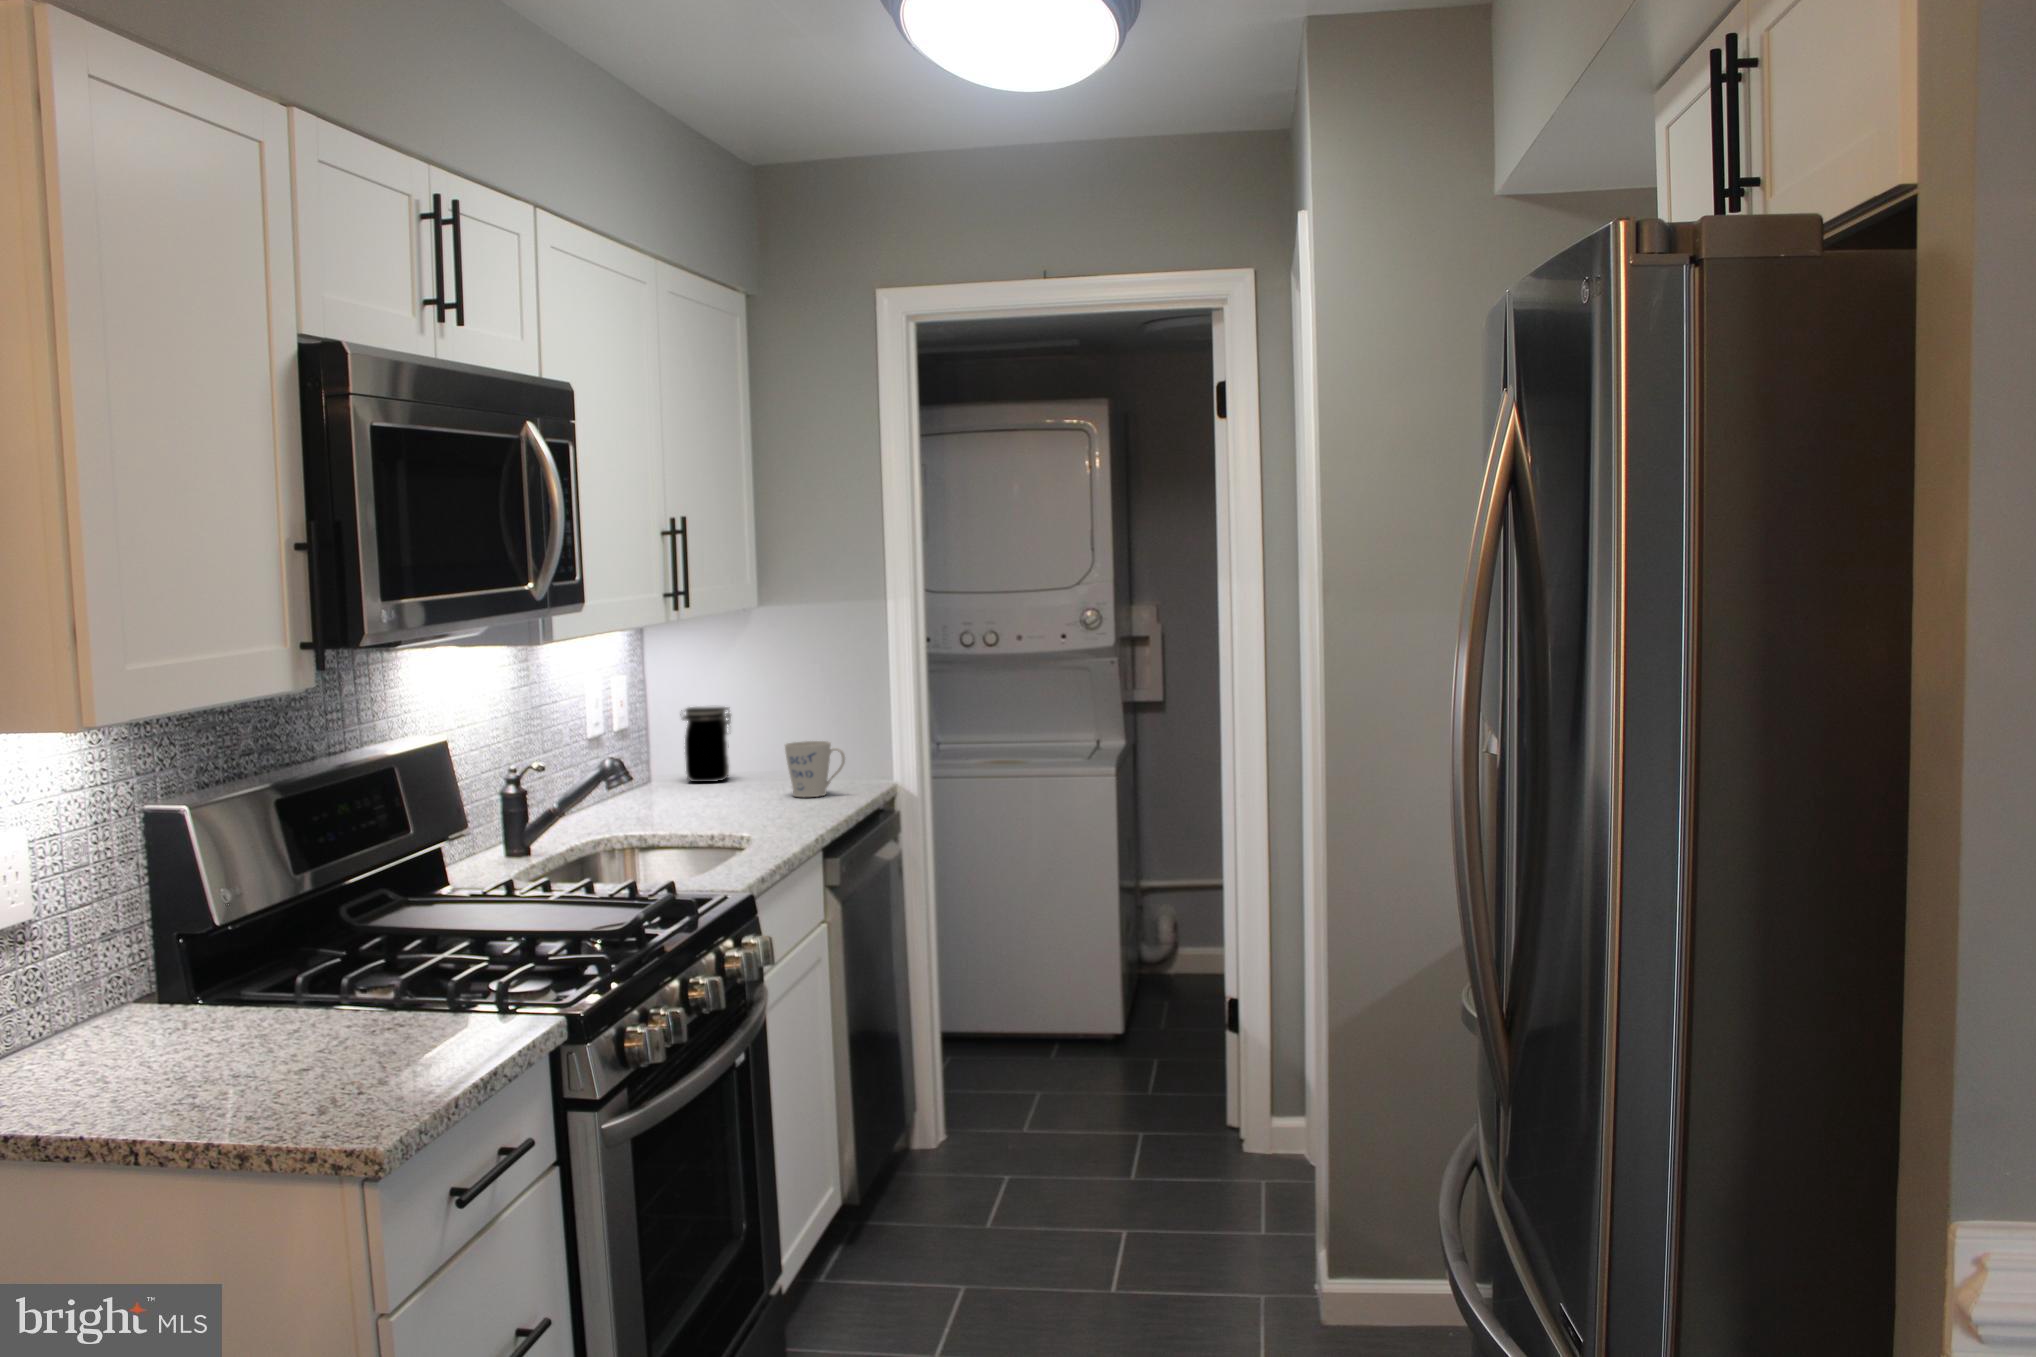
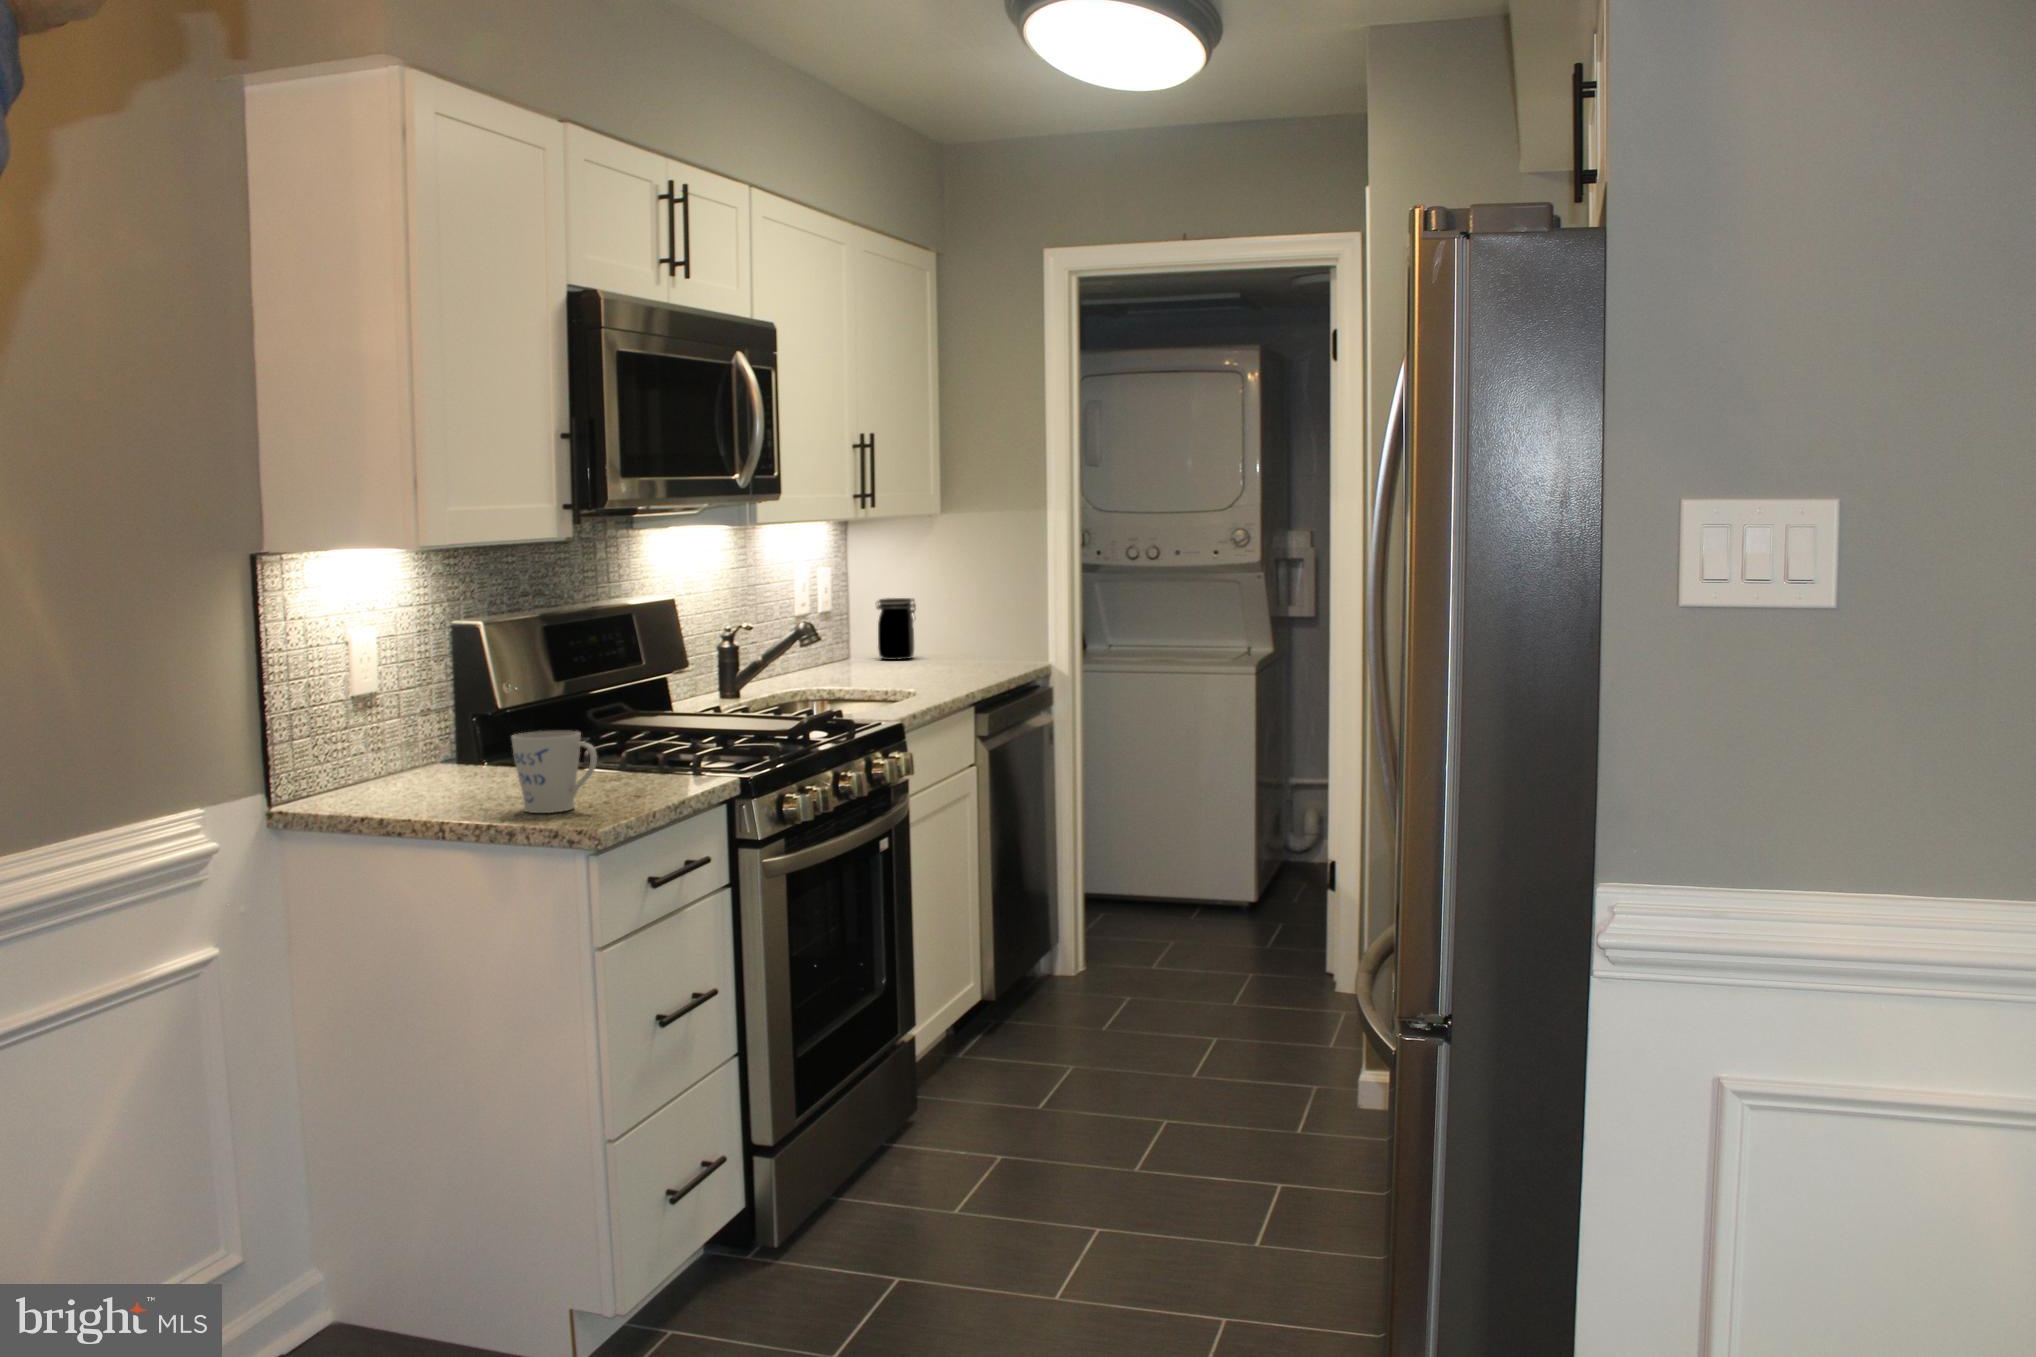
mug: present [785,741,845,797] -> present [511,731,597,813]

